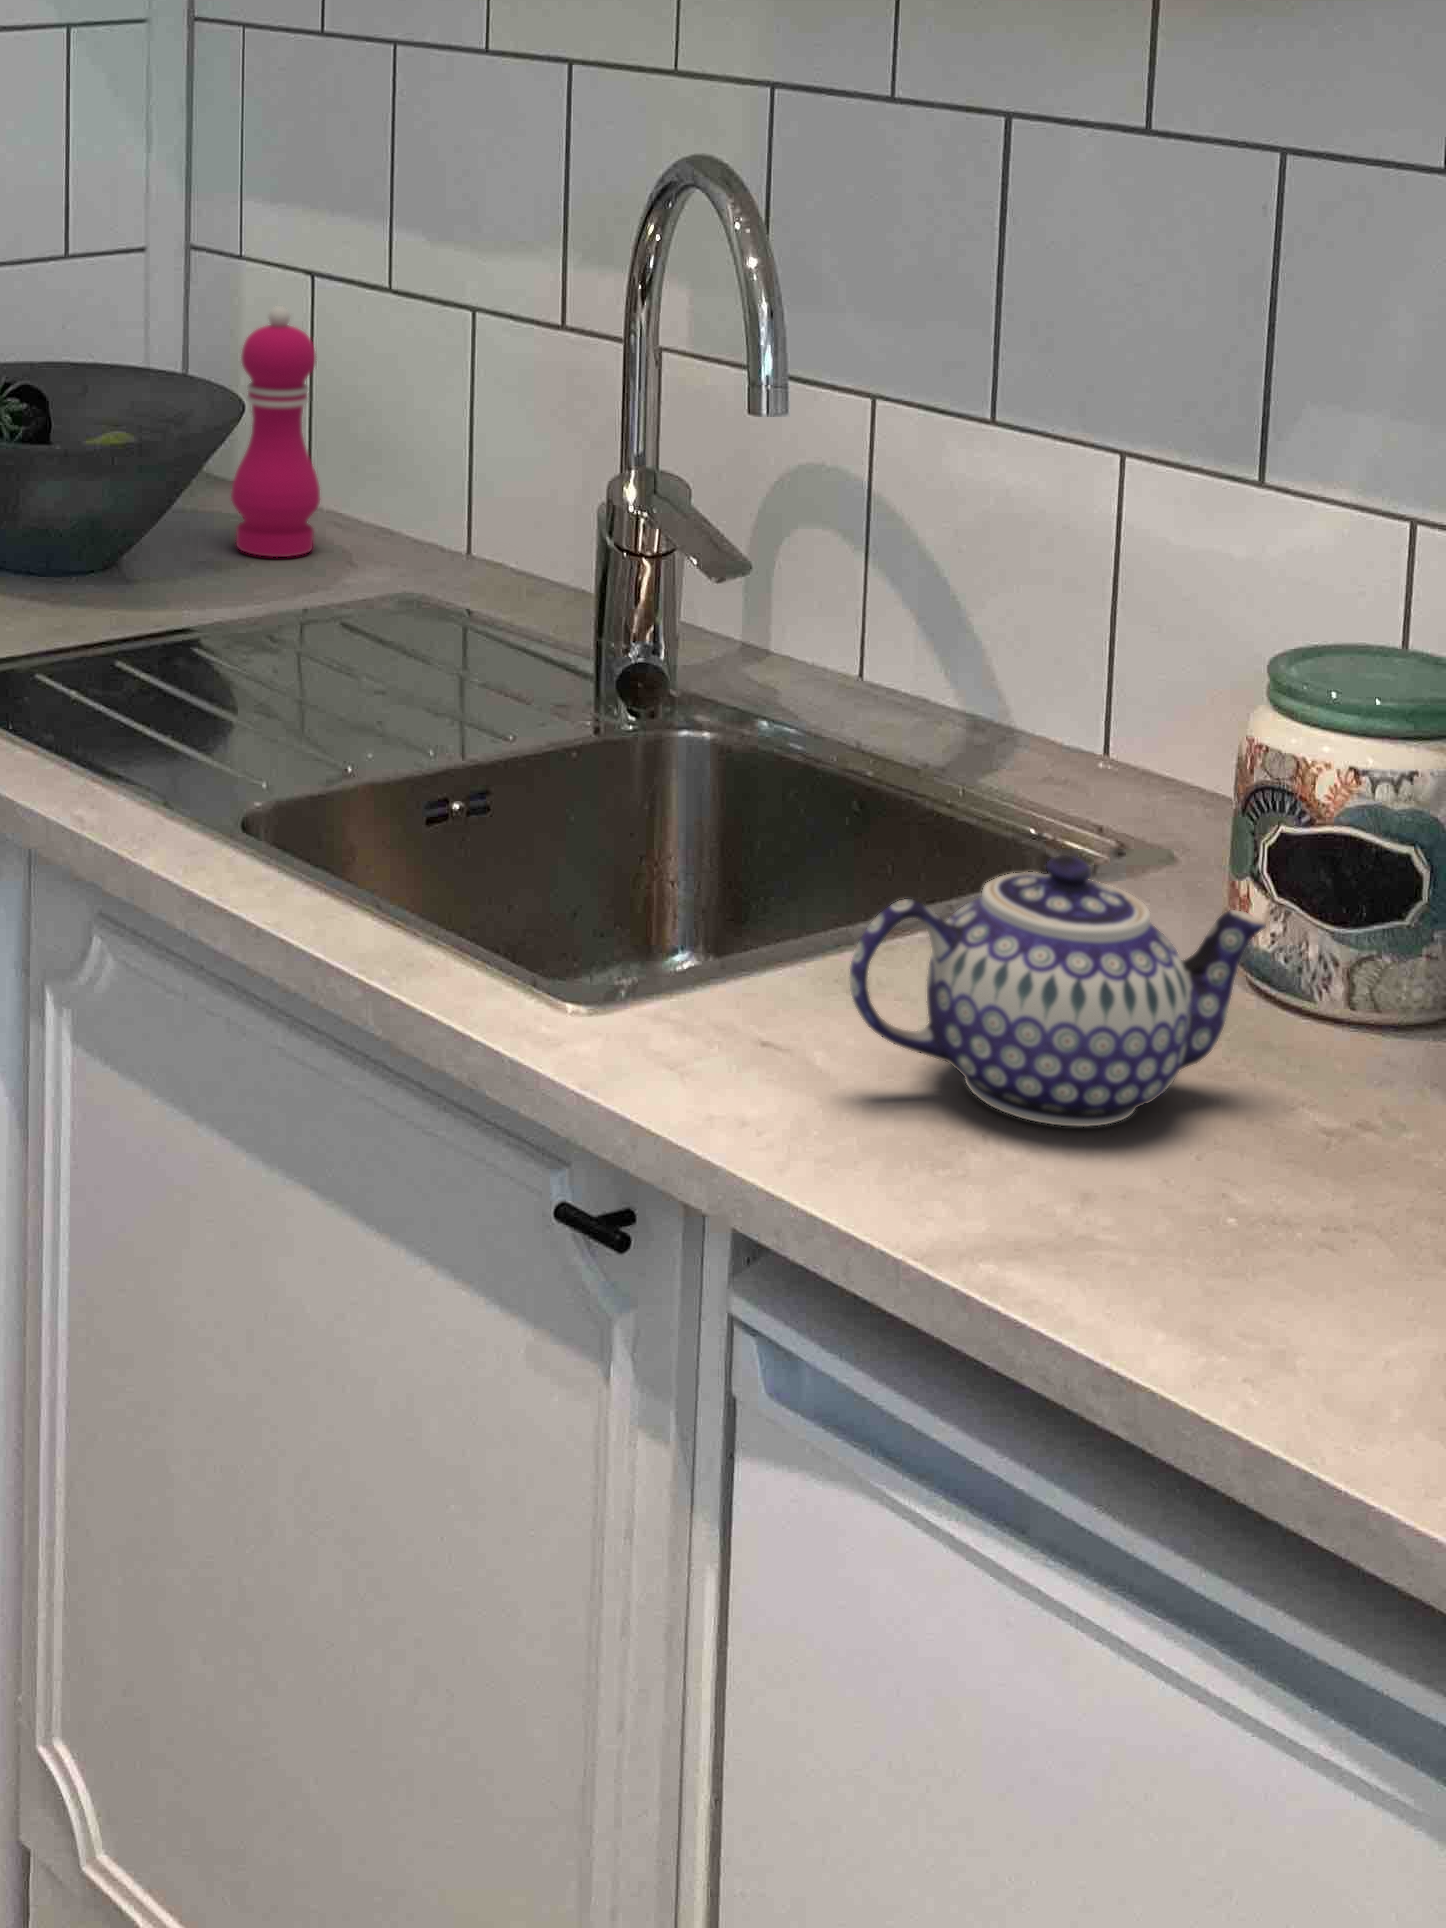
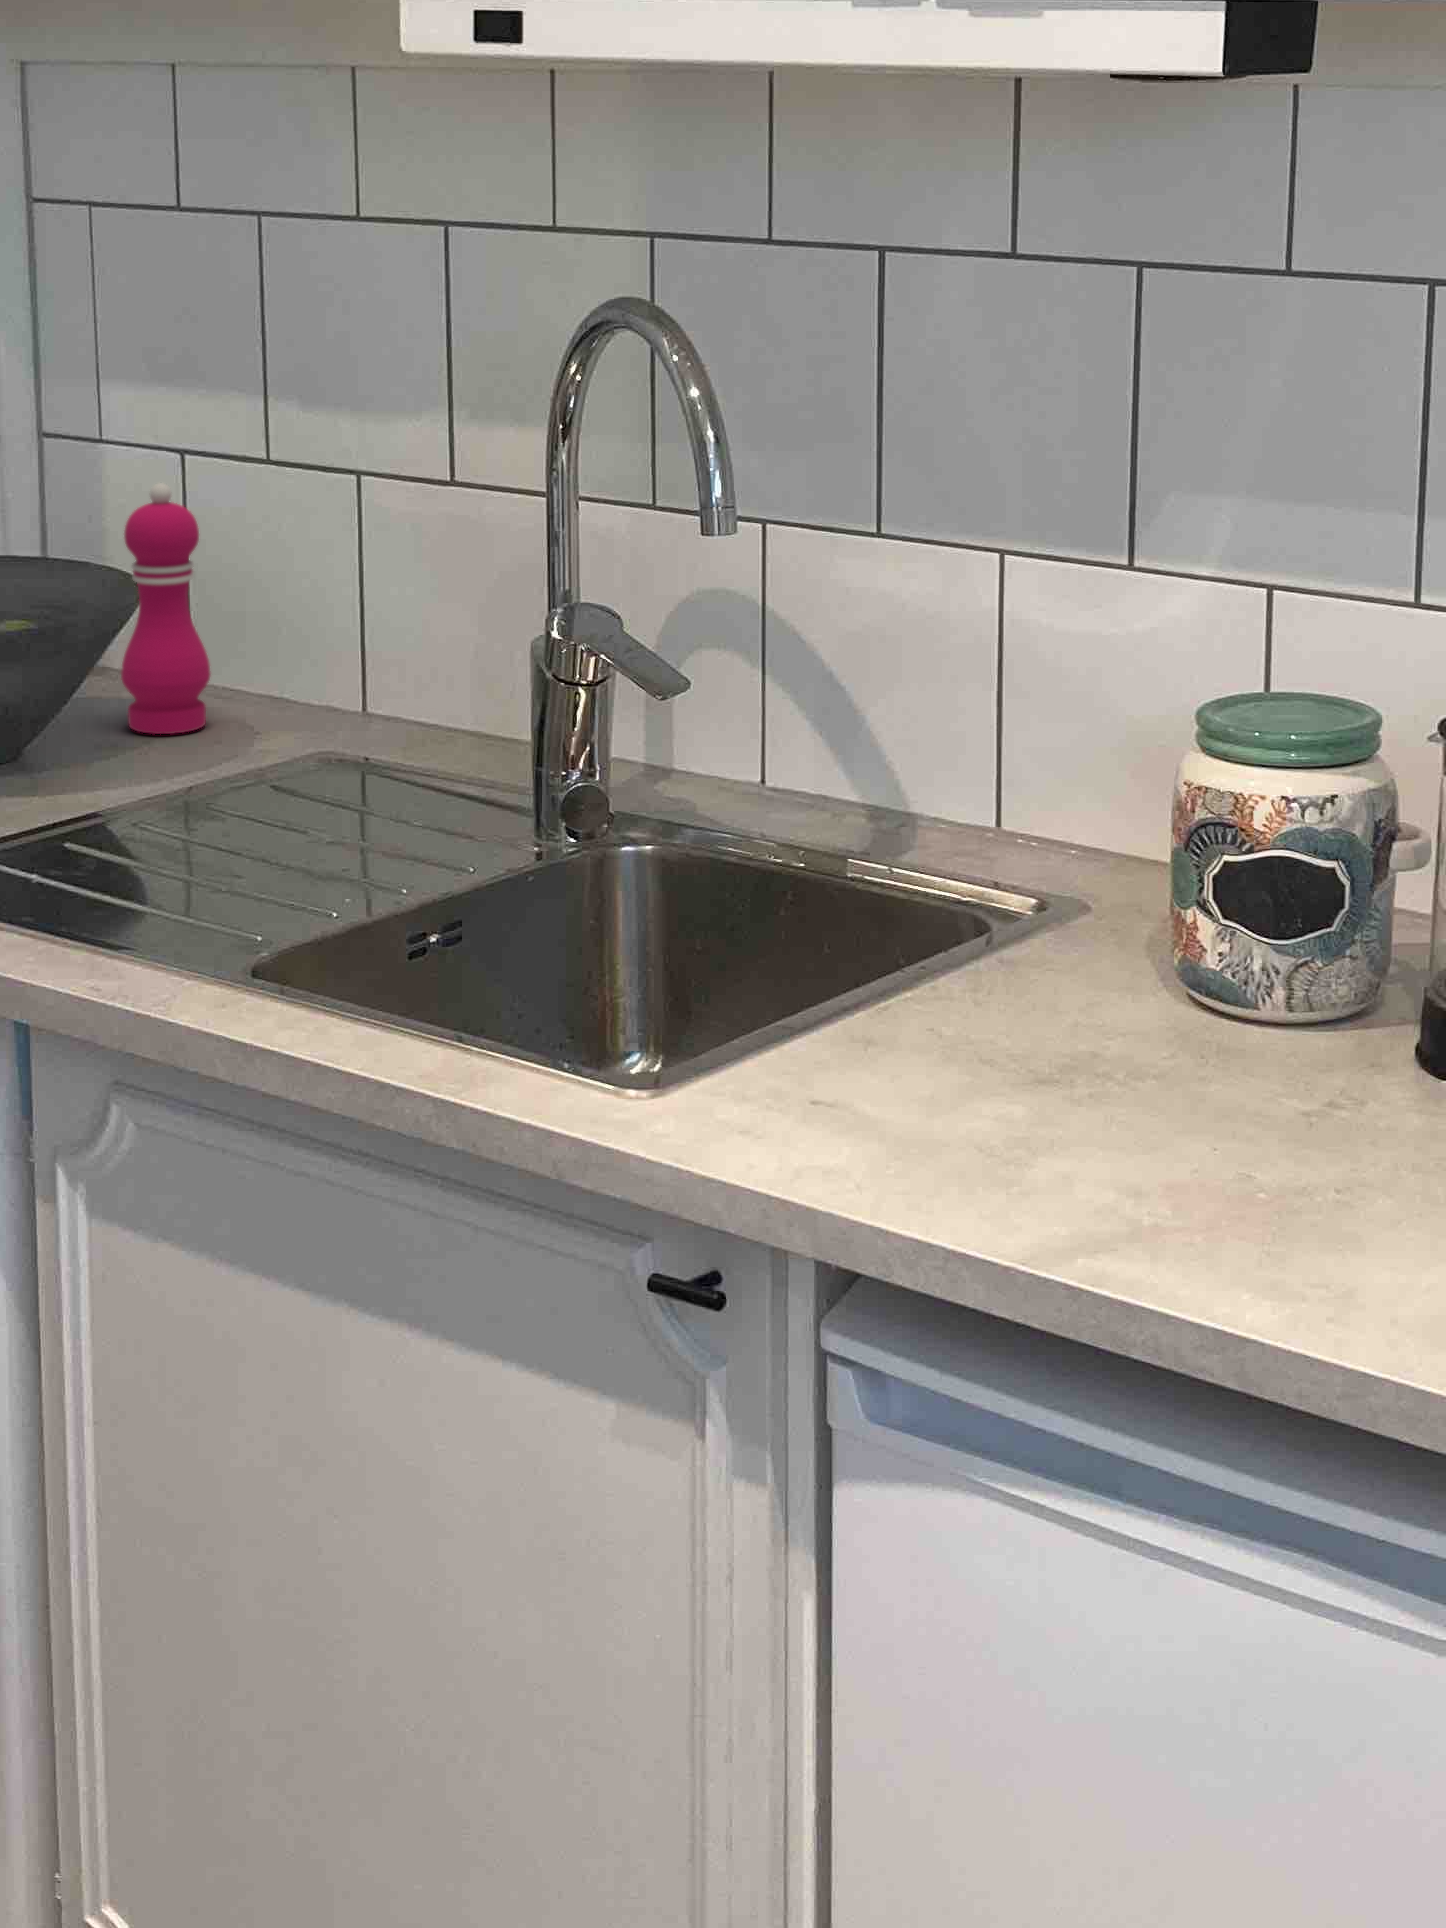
teapot: present [850,855,1266,1127] -> none [905,895,1246,1136]

